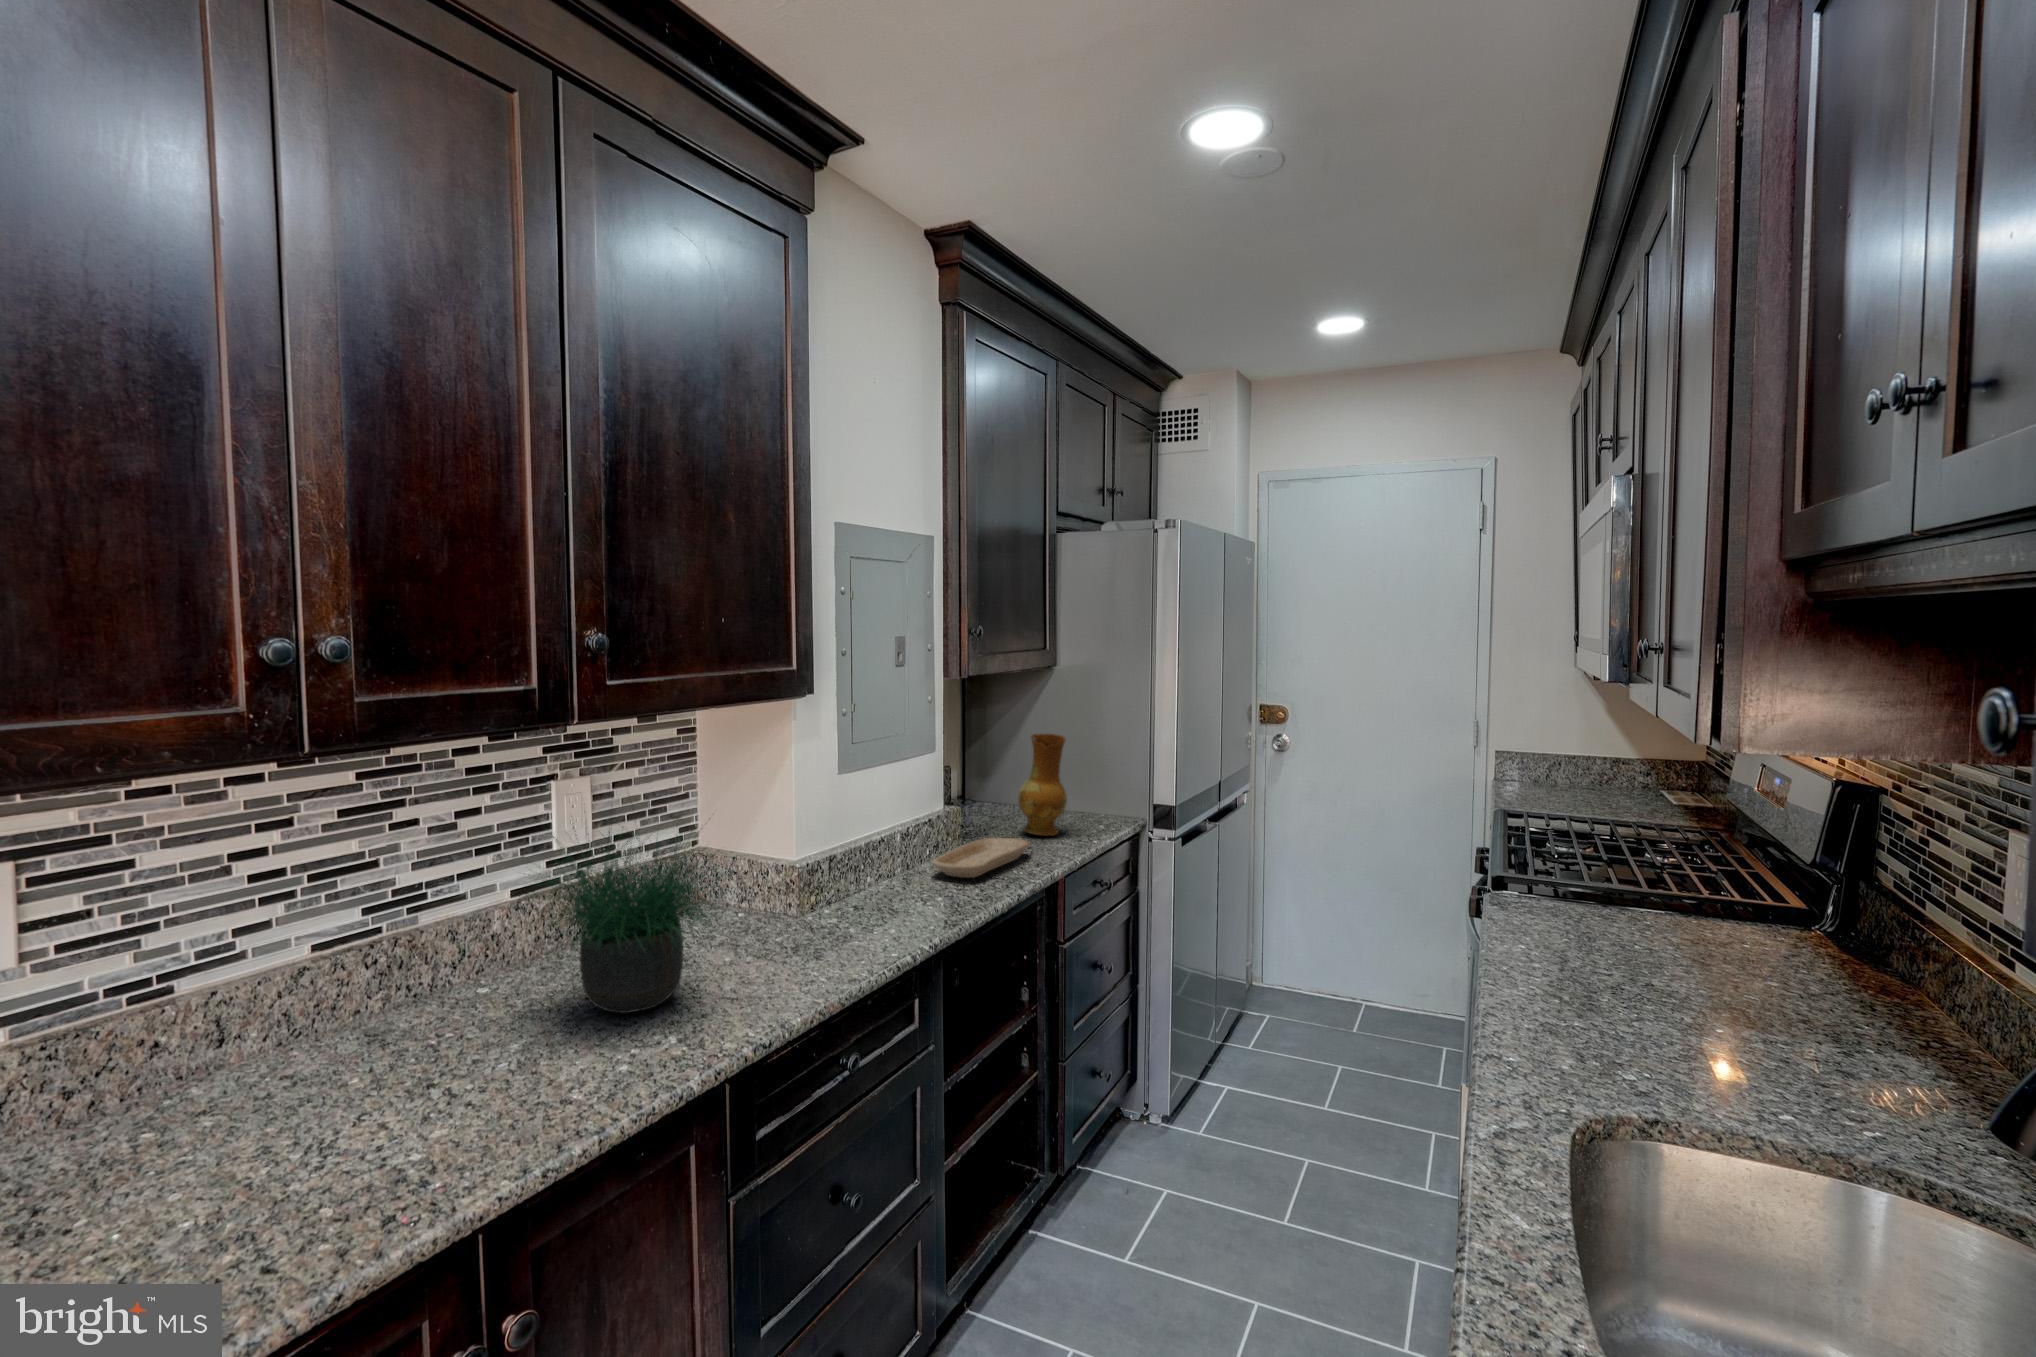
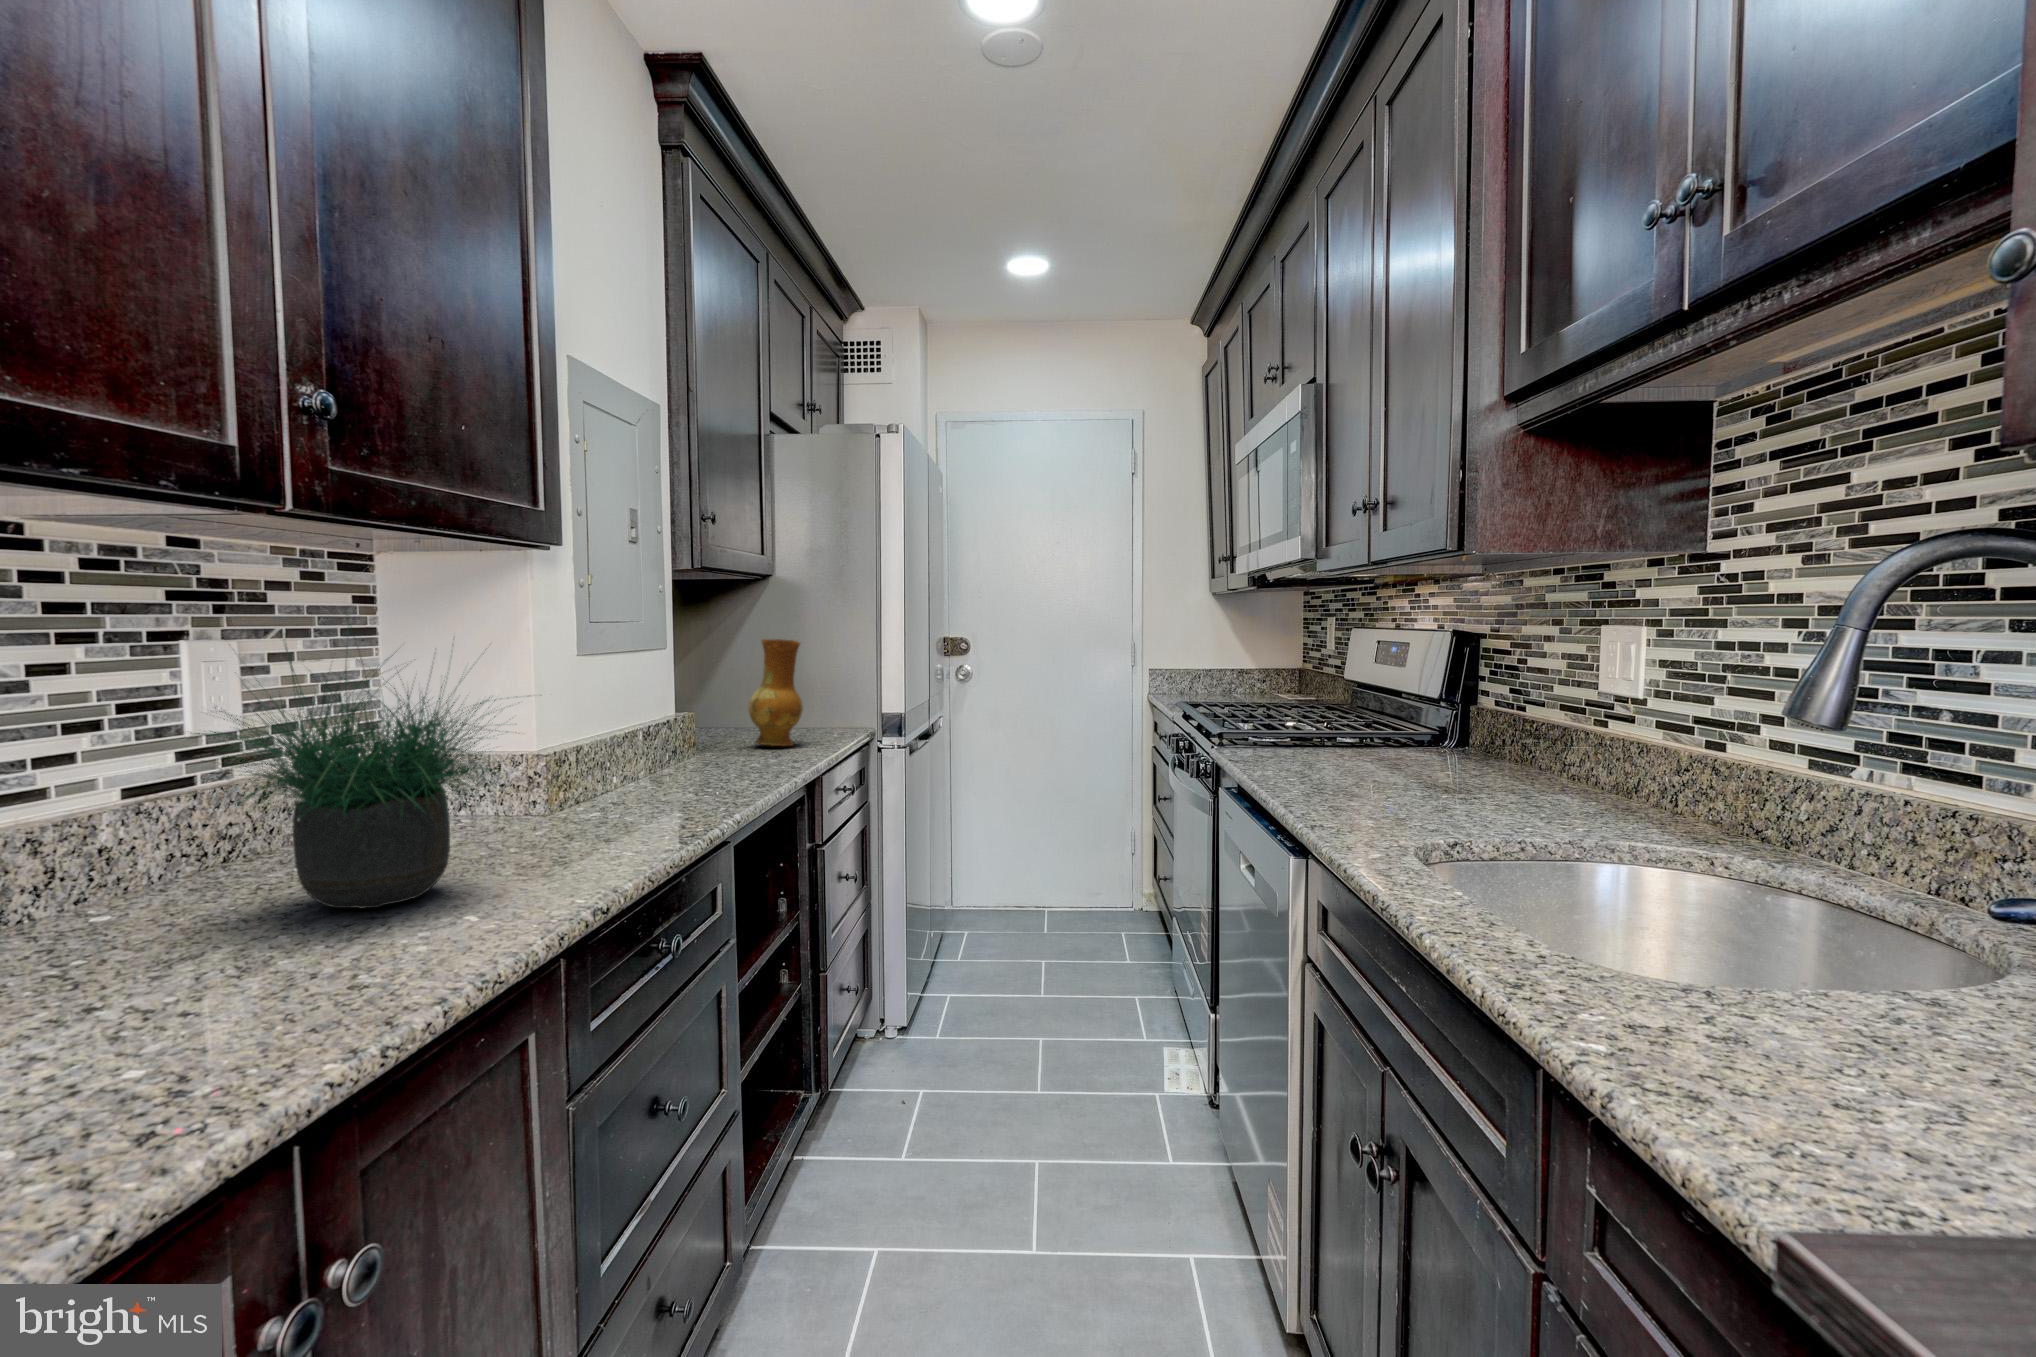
tray: present [932,838,1030,878] -> none [683,743,781,777]

